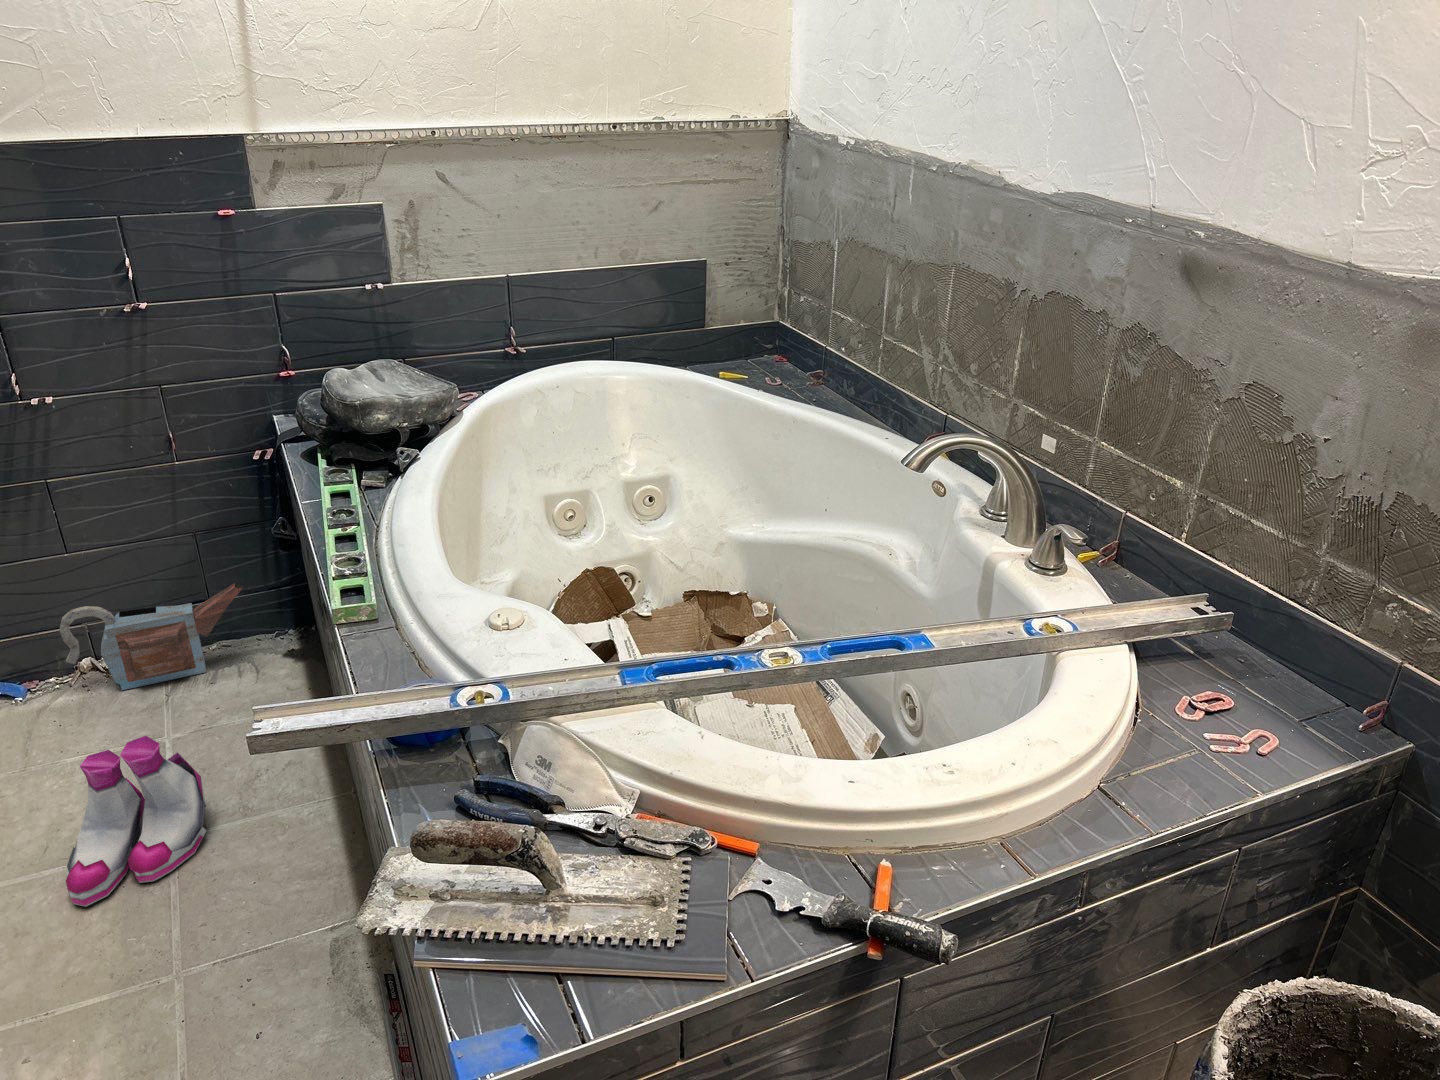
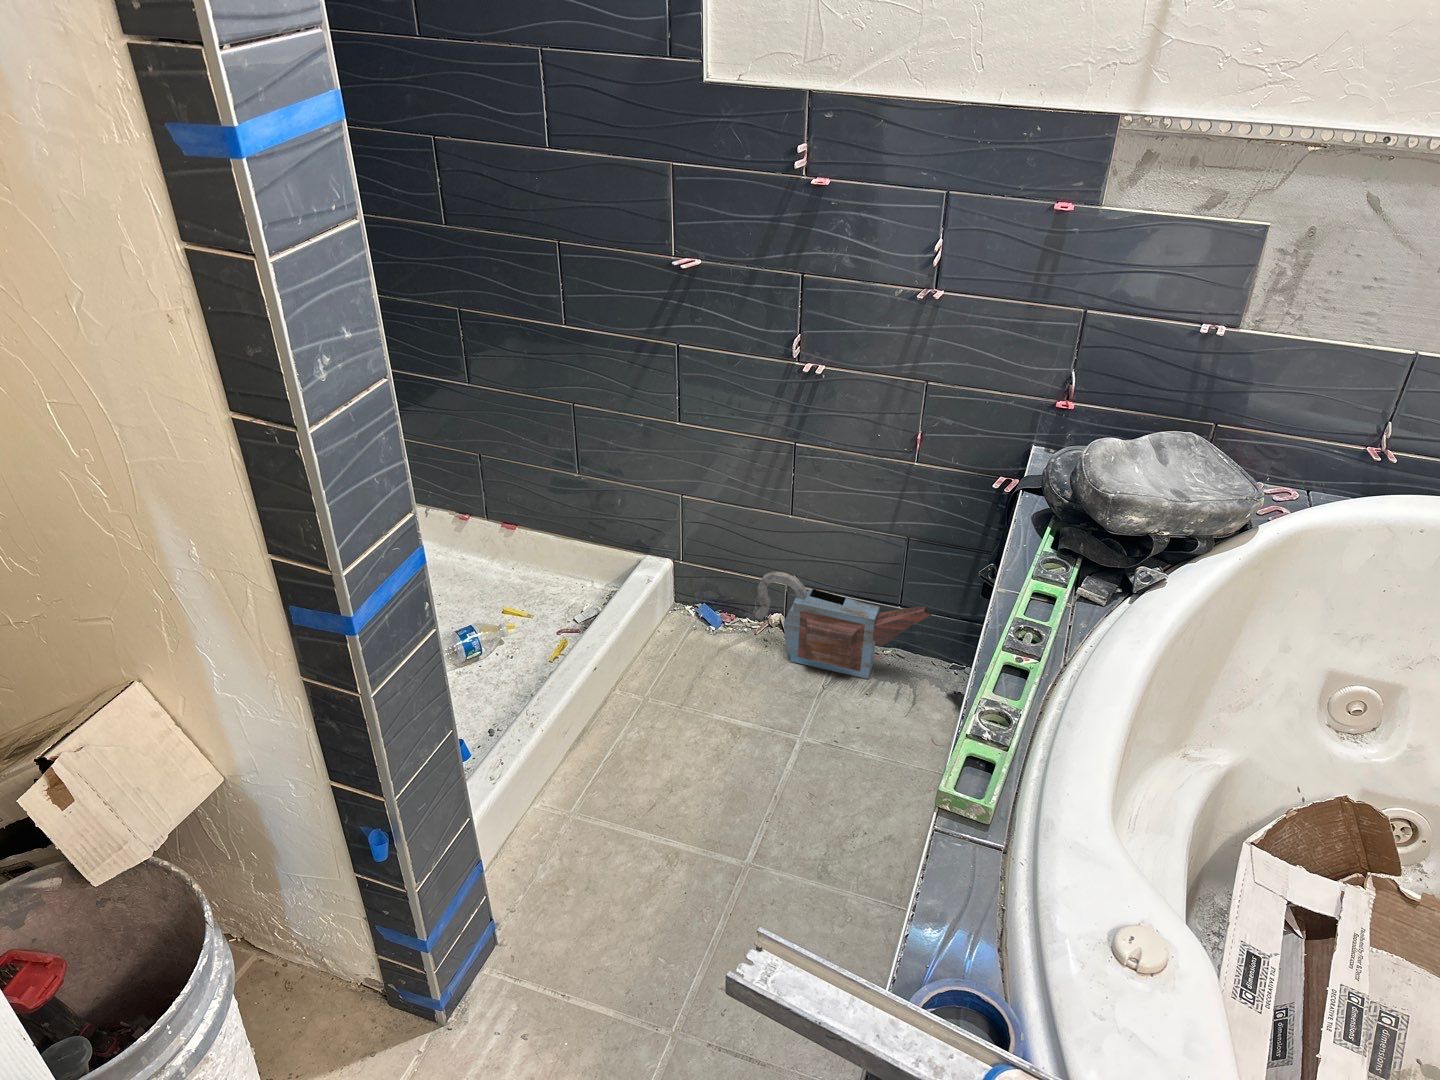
boots: present [66,736,206,907] -> none [639,754,791,904]

